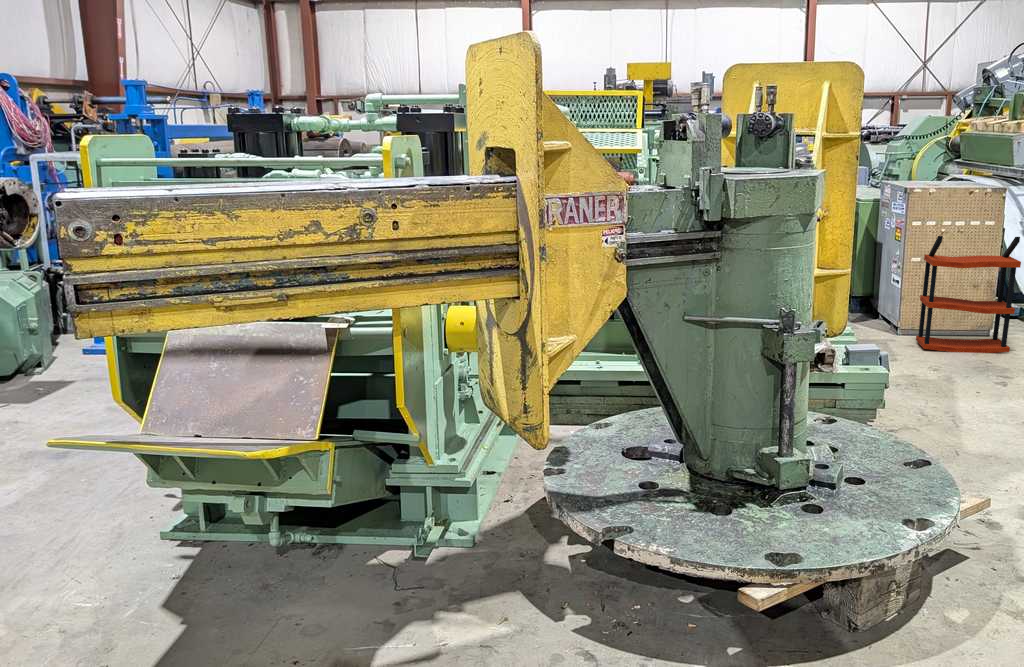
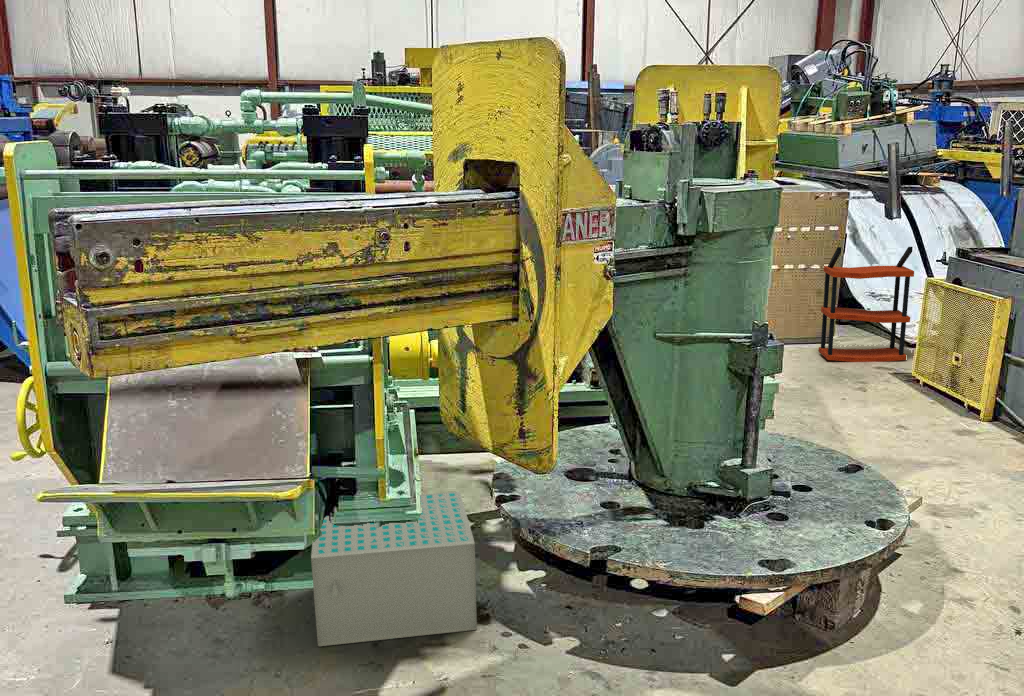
storage box: none [358,462,514,600] -> present [311,492,477,646]

